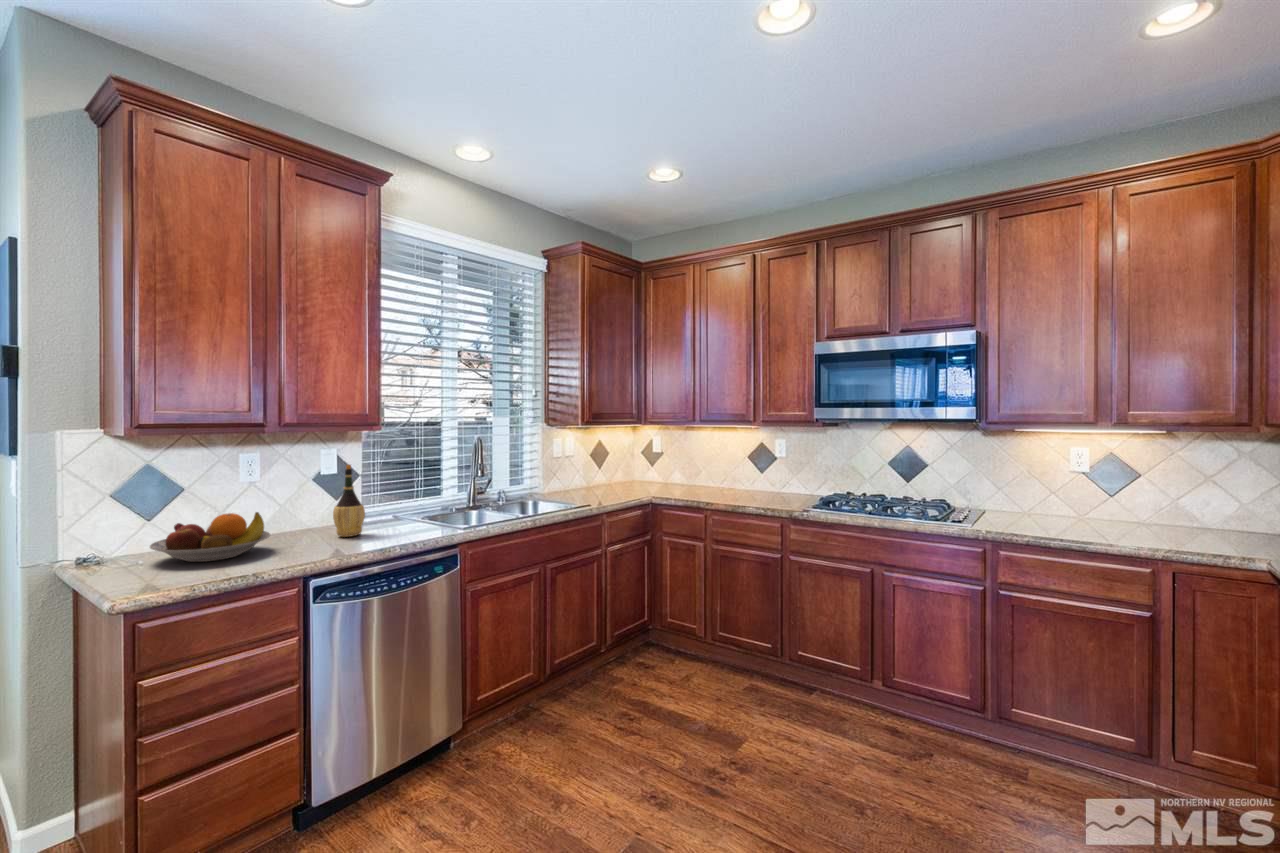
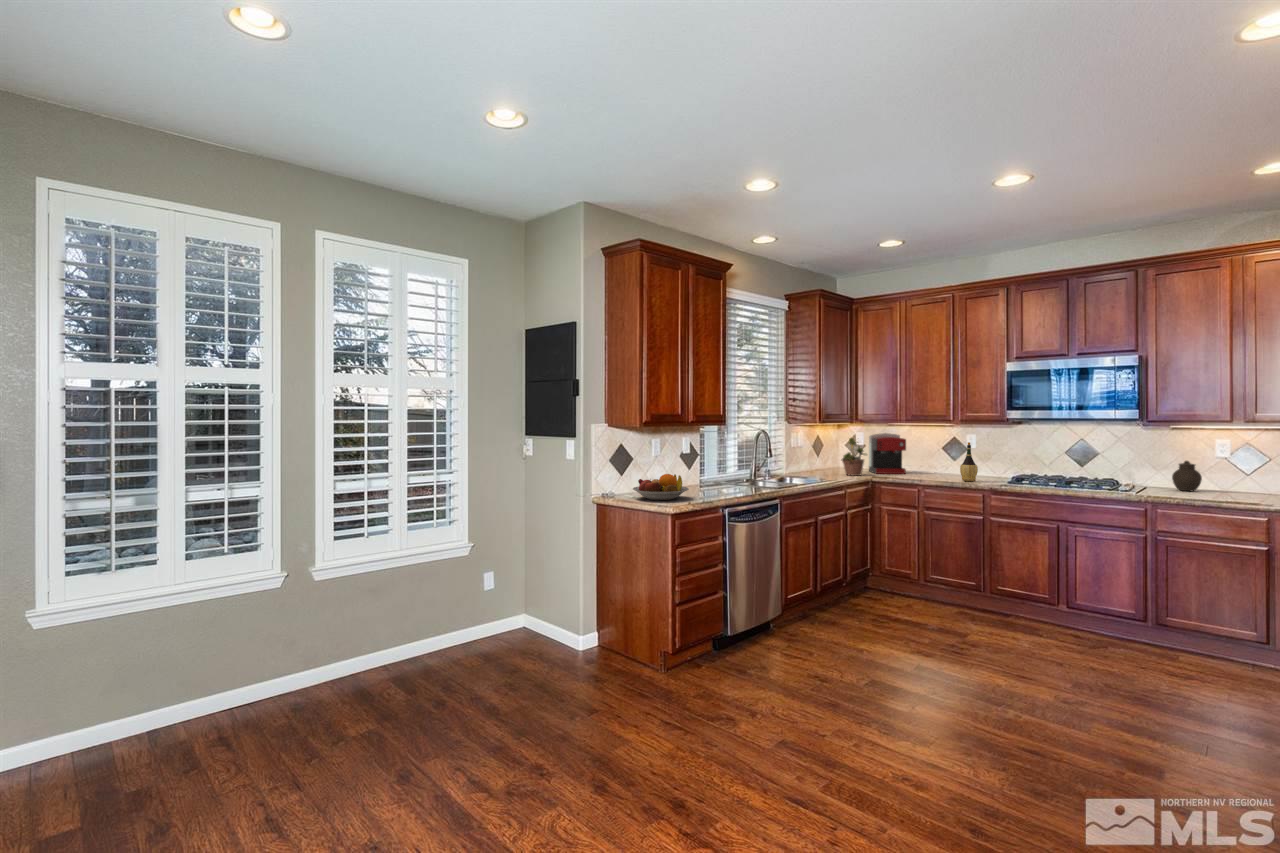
coffee maker: none [663,437,703,491] -> present [869,433,906,474]
potted plant: none [616,440,652,495] -> present [841,438,867,476]
wine bottle: present [333,465,365,537] -> present [960,442,978,481]
jar: none [1018,478,1055,521] -> present [1172,461,1202,491]

